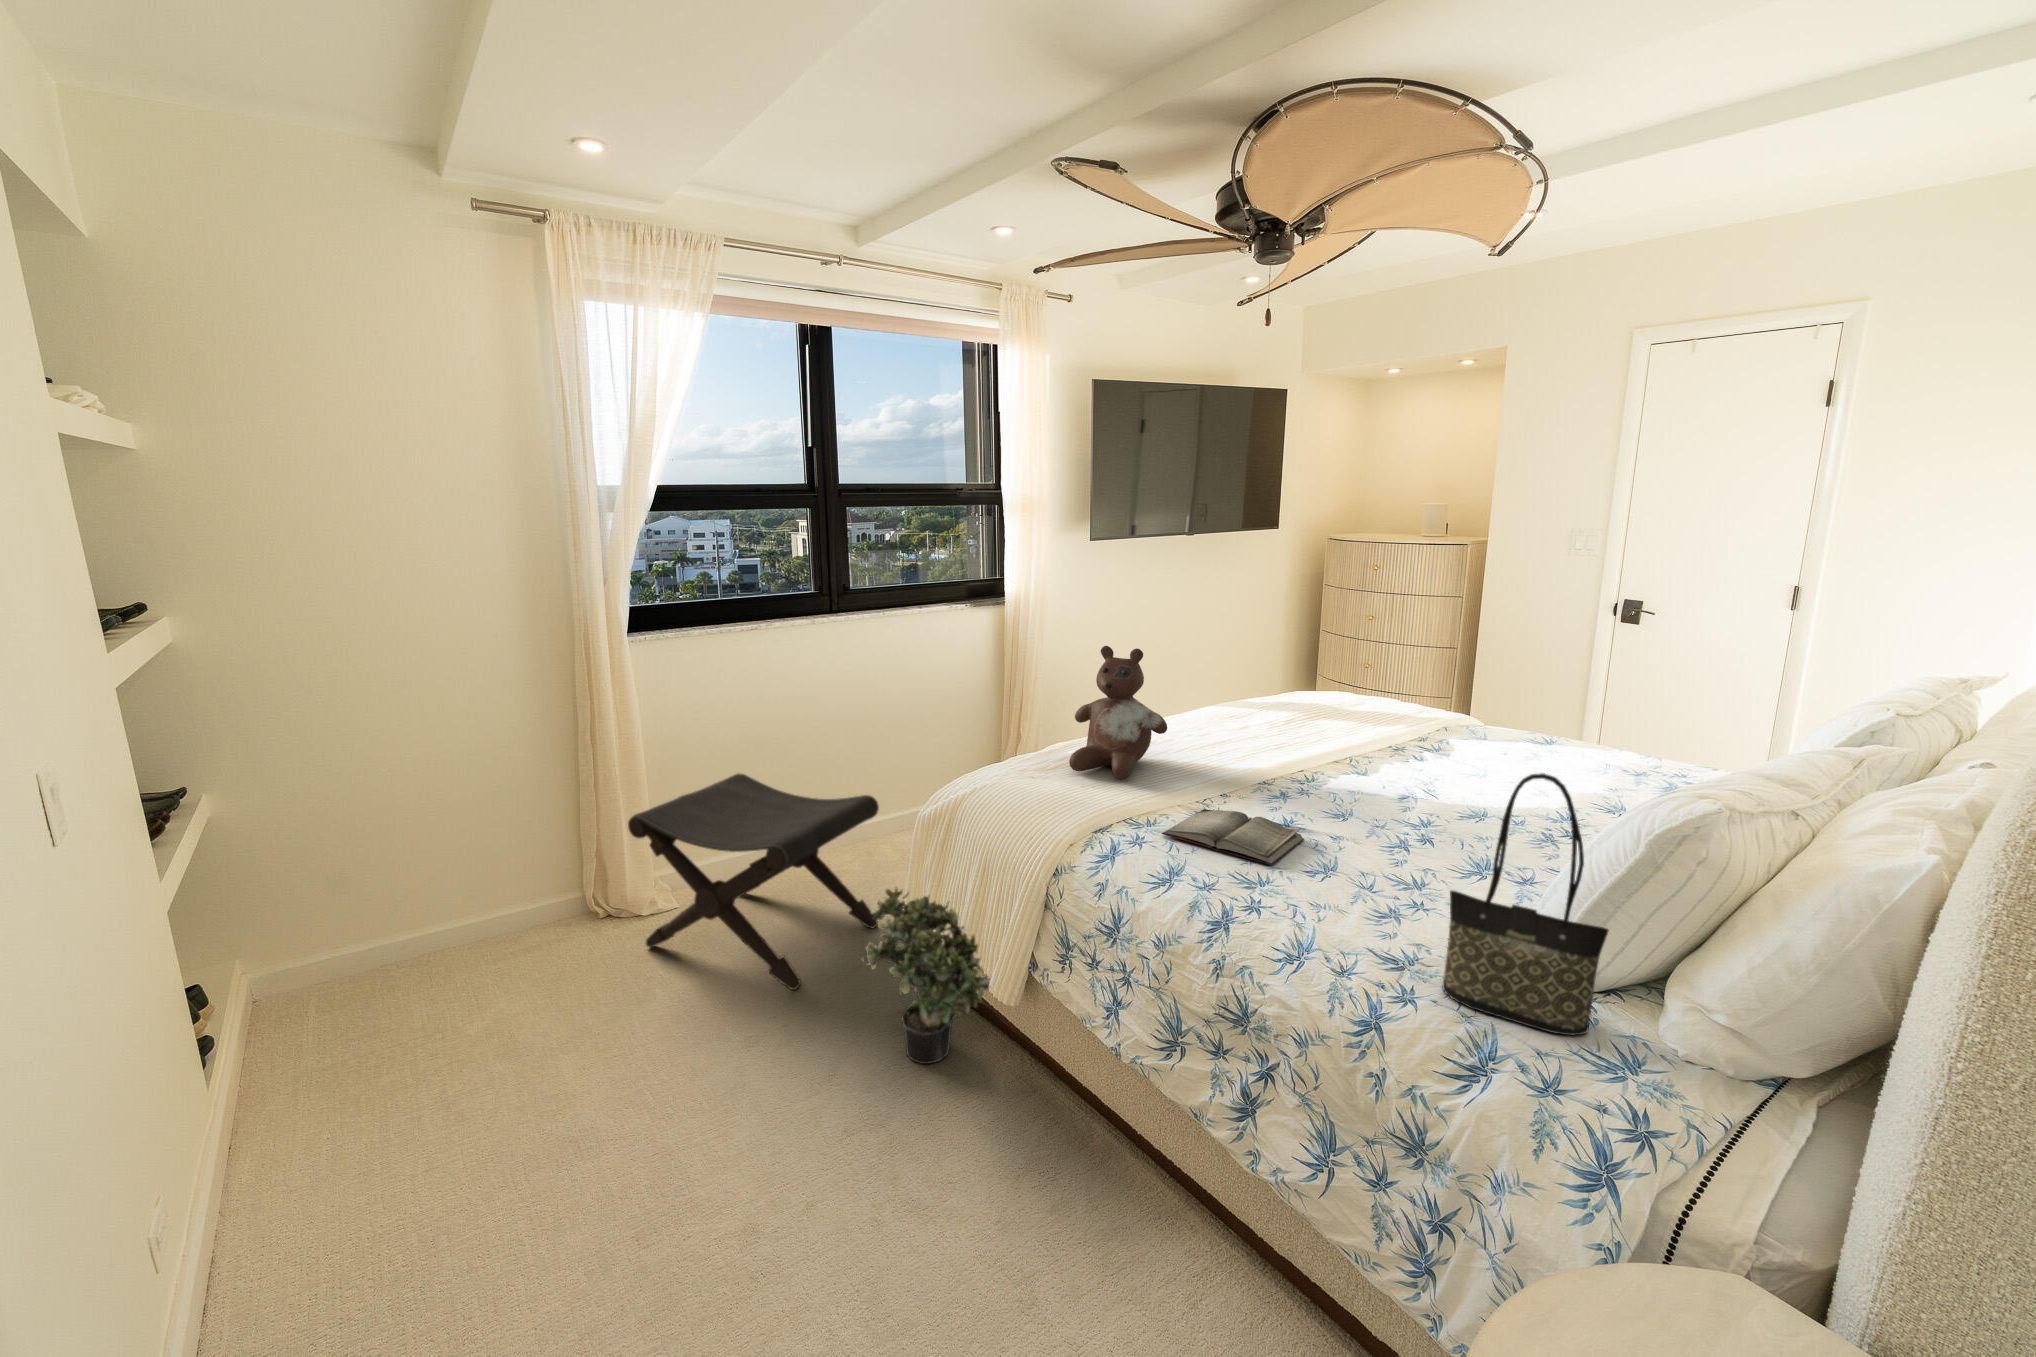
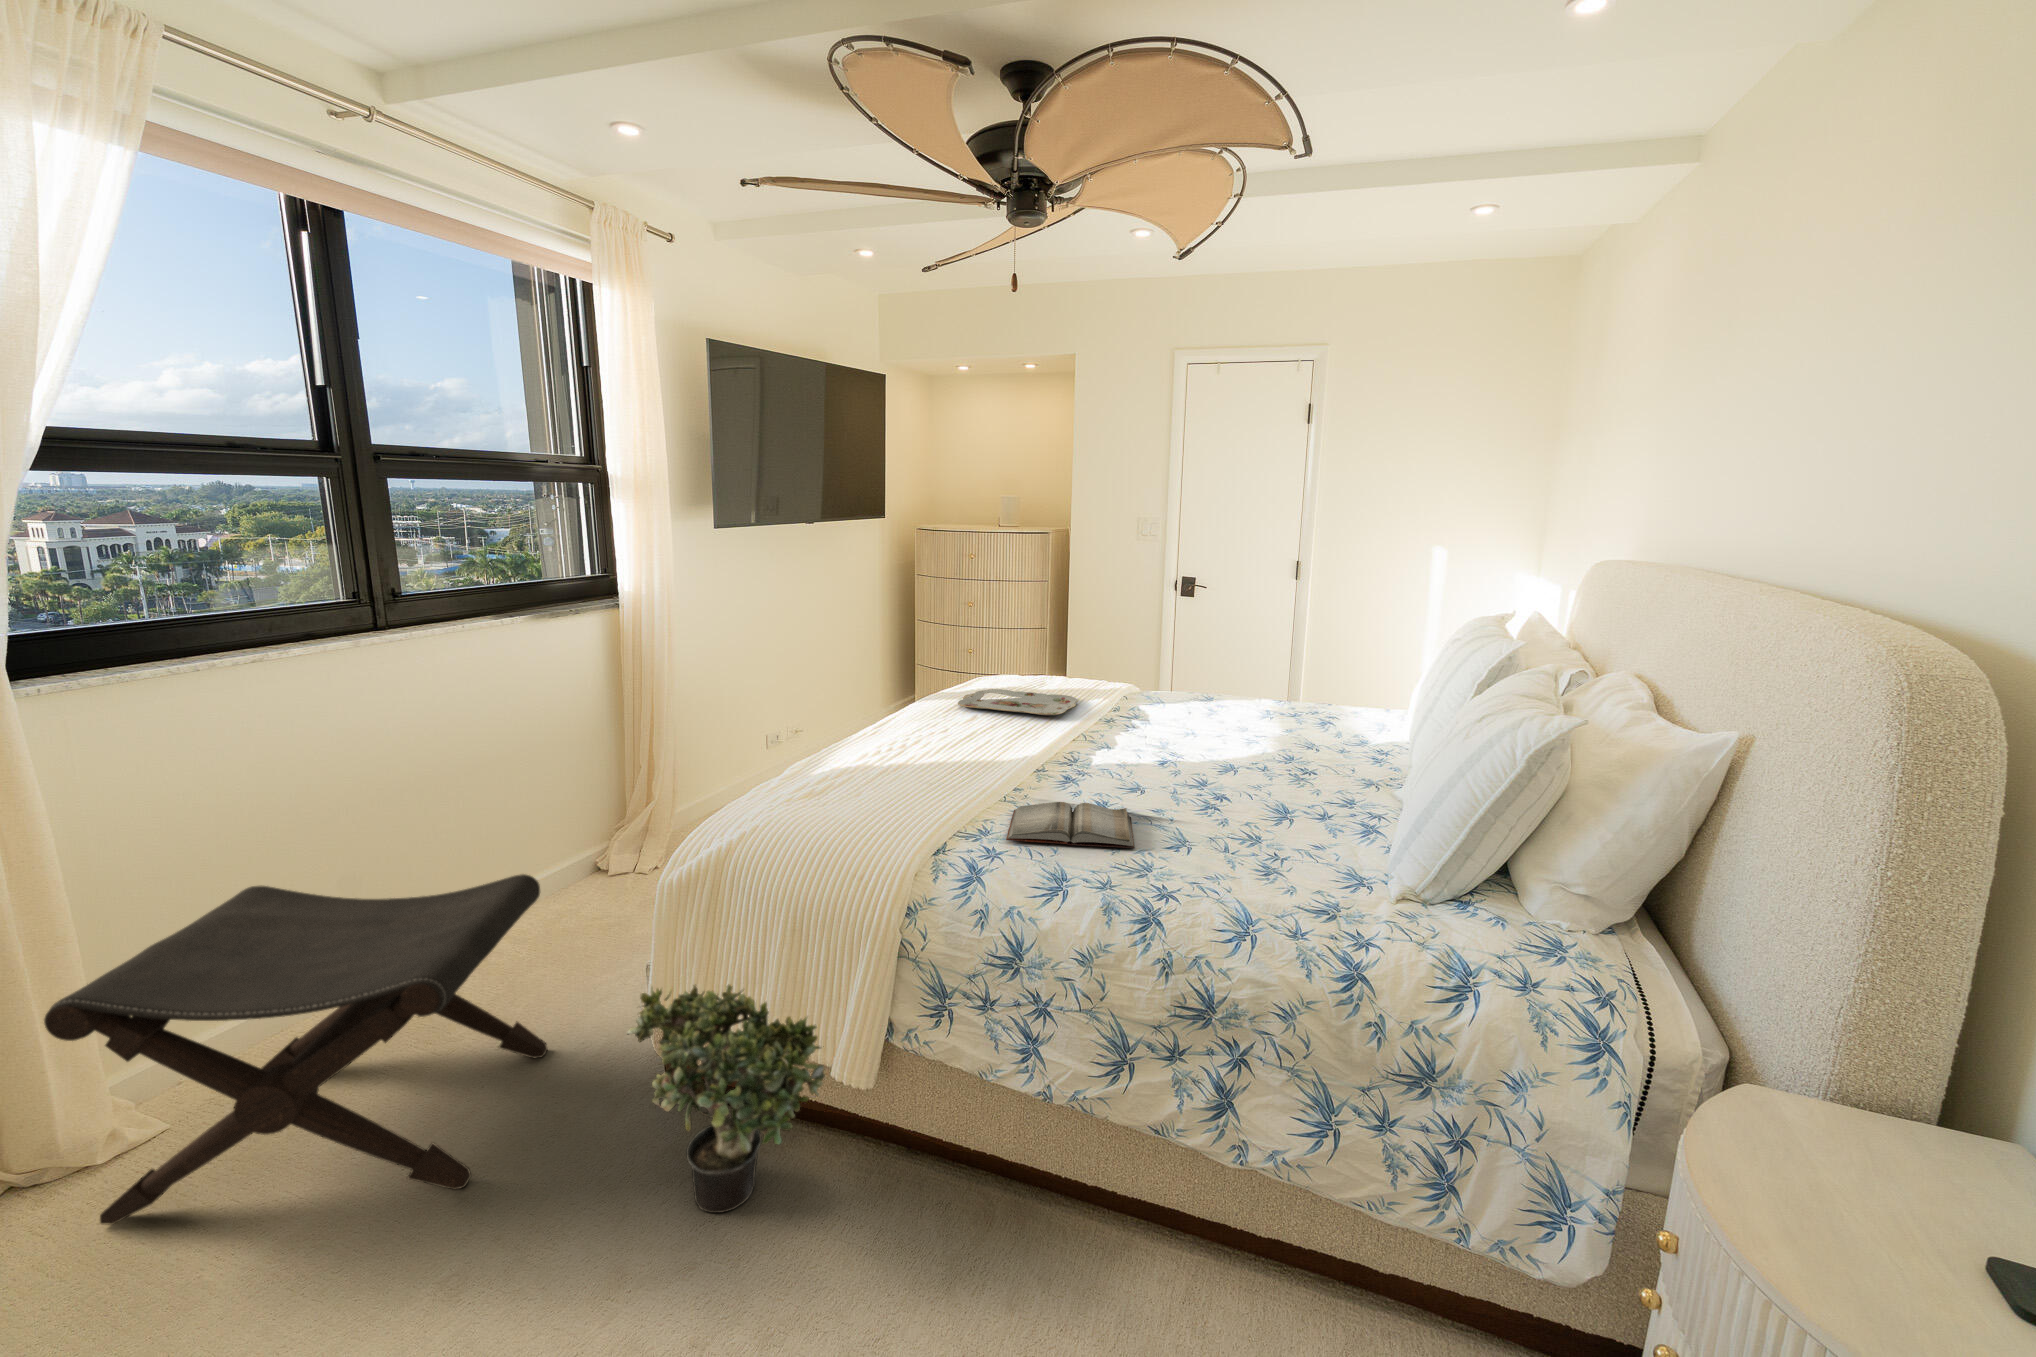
stuffed bear: present [1069,646,1167,779] -> none [831,640,945,790]
serving tray: none [1242,701,1375,734] -> present [958,689,1078,715]
tote bag: present [1442,773,1609,1035] -> none [1374,711,1506,937]

